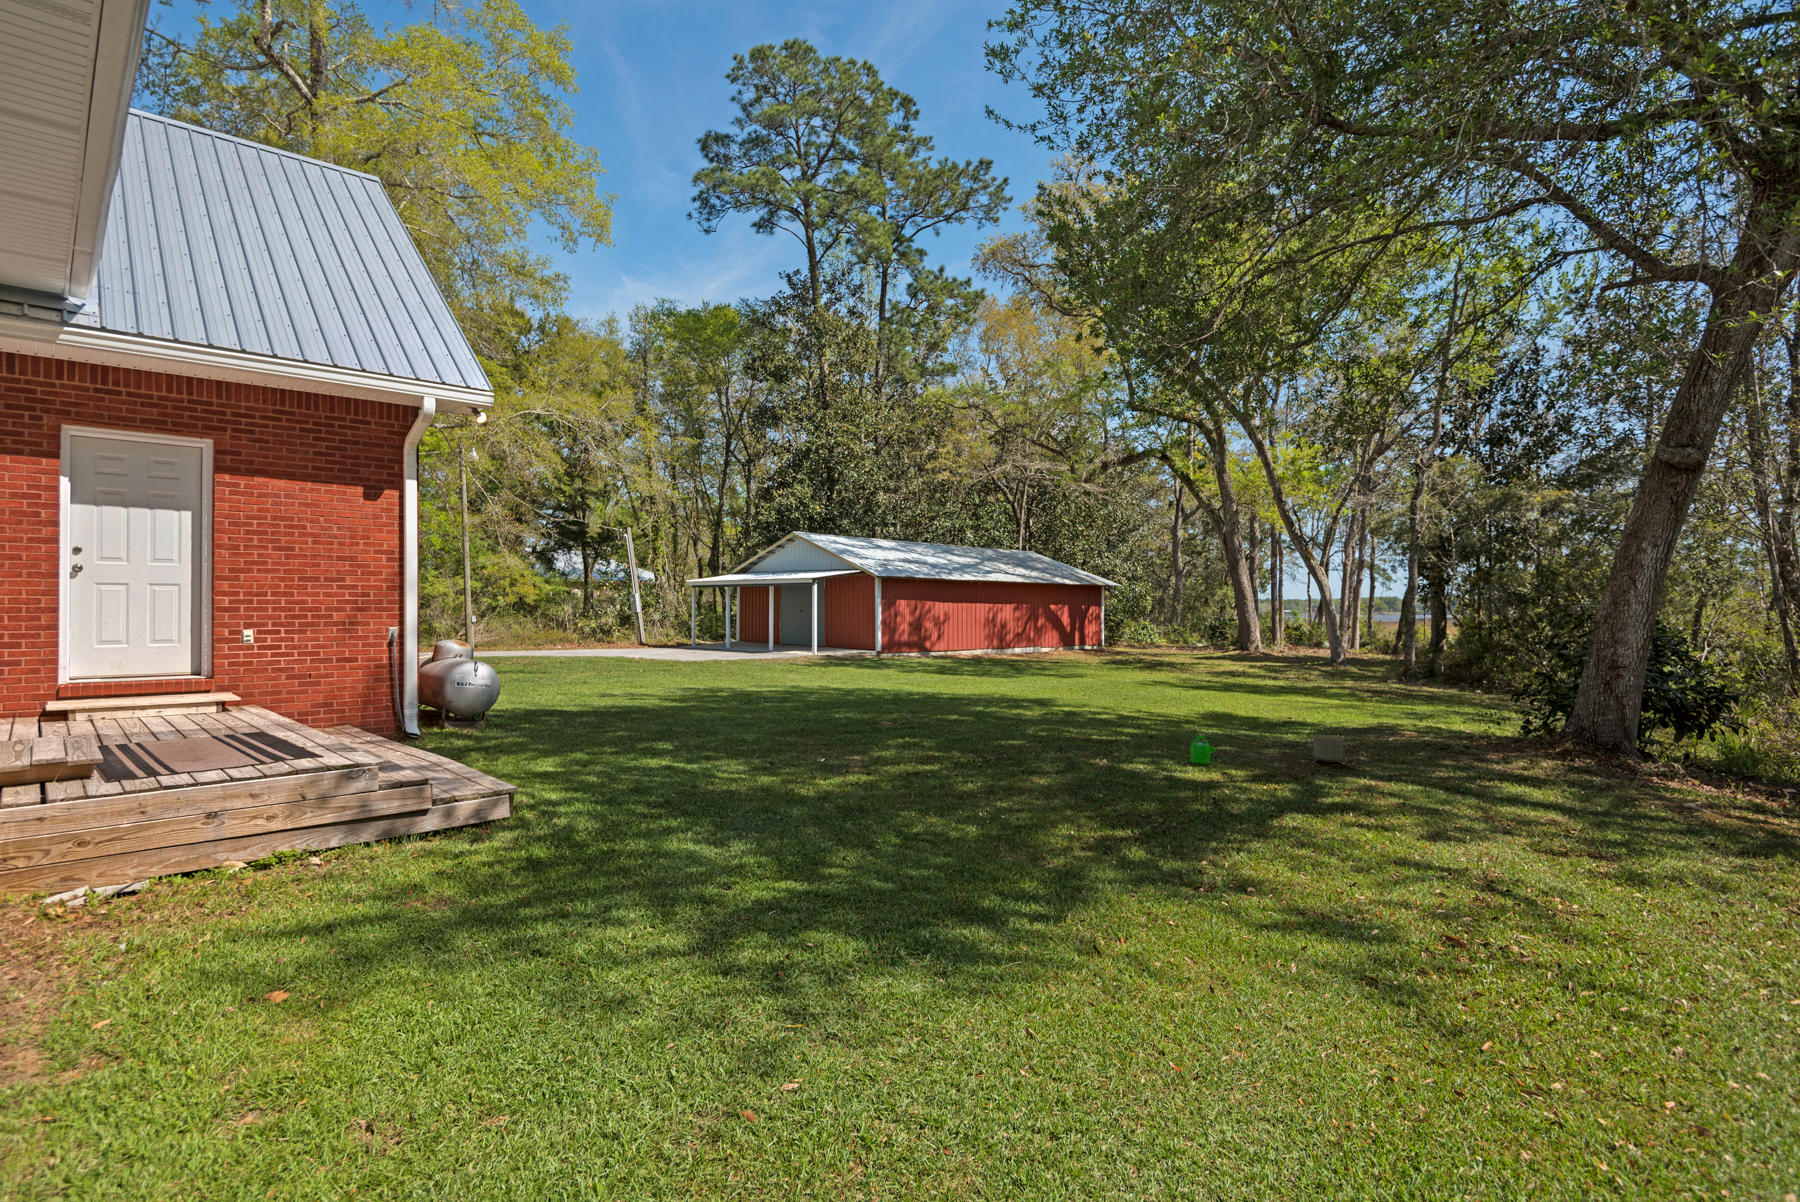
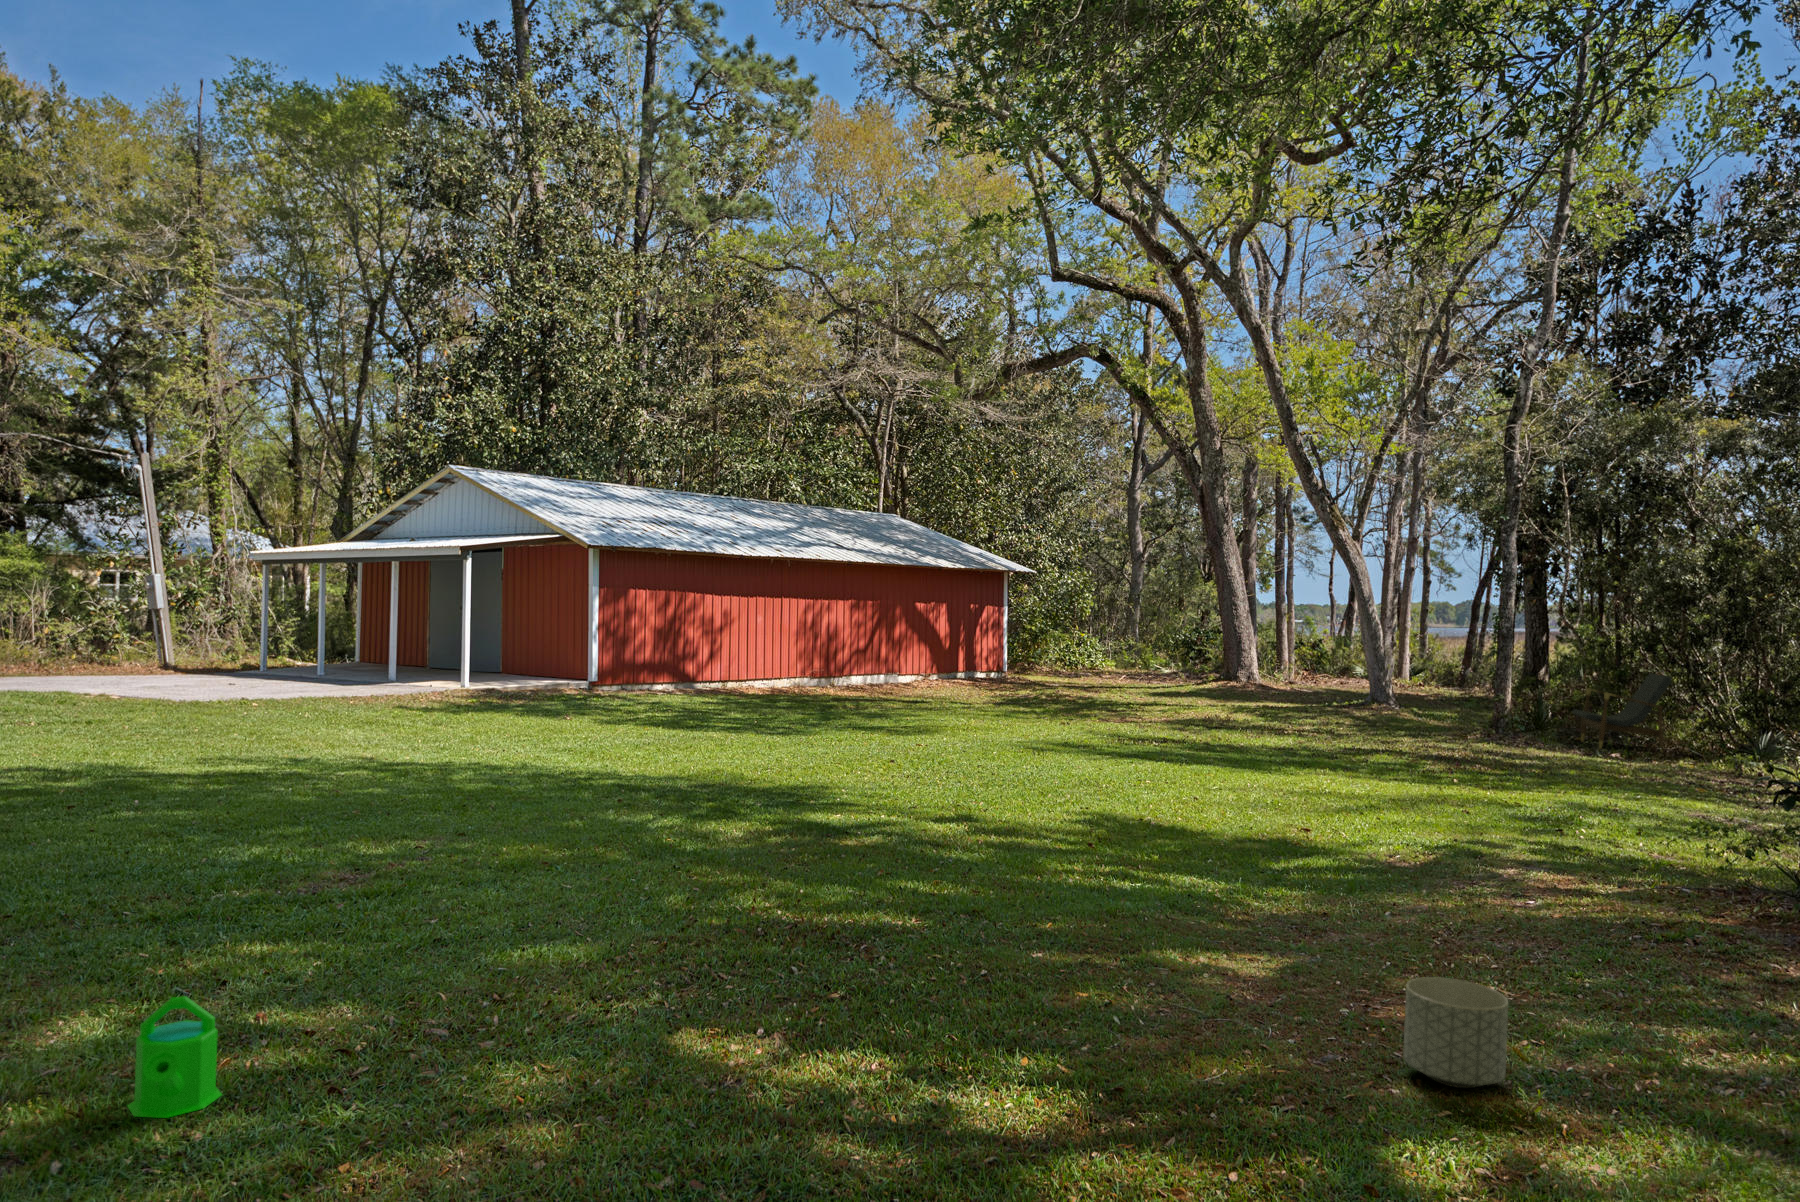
lounge chair: none [1441,646,1495,688] -> present [1572,674,1672,752]
watering can: present [1190,735,1215,764] -> present [127,996,222,1118]

